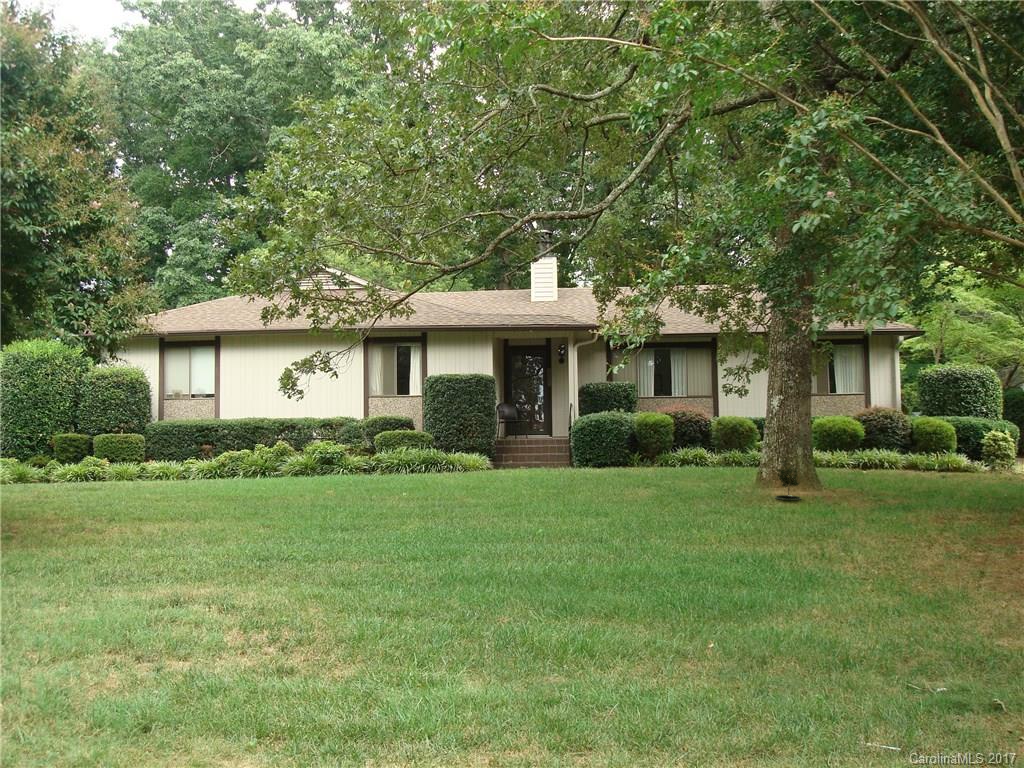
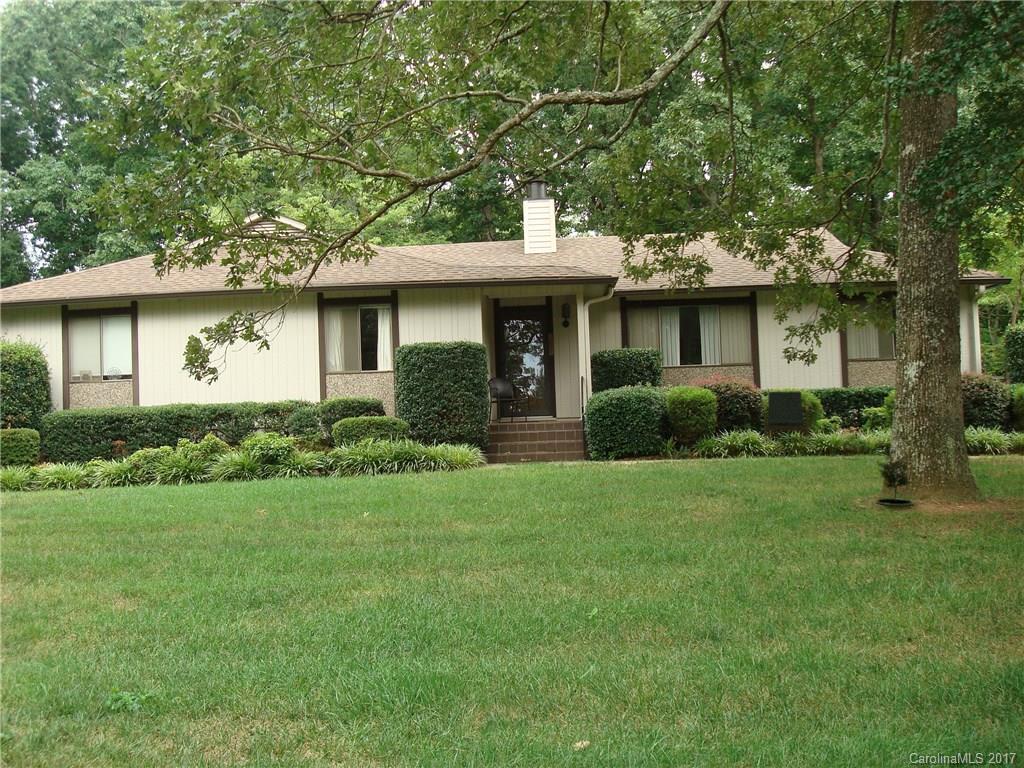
lounge chair: none [712,418,747,458] -> present [764,391,809,441]

